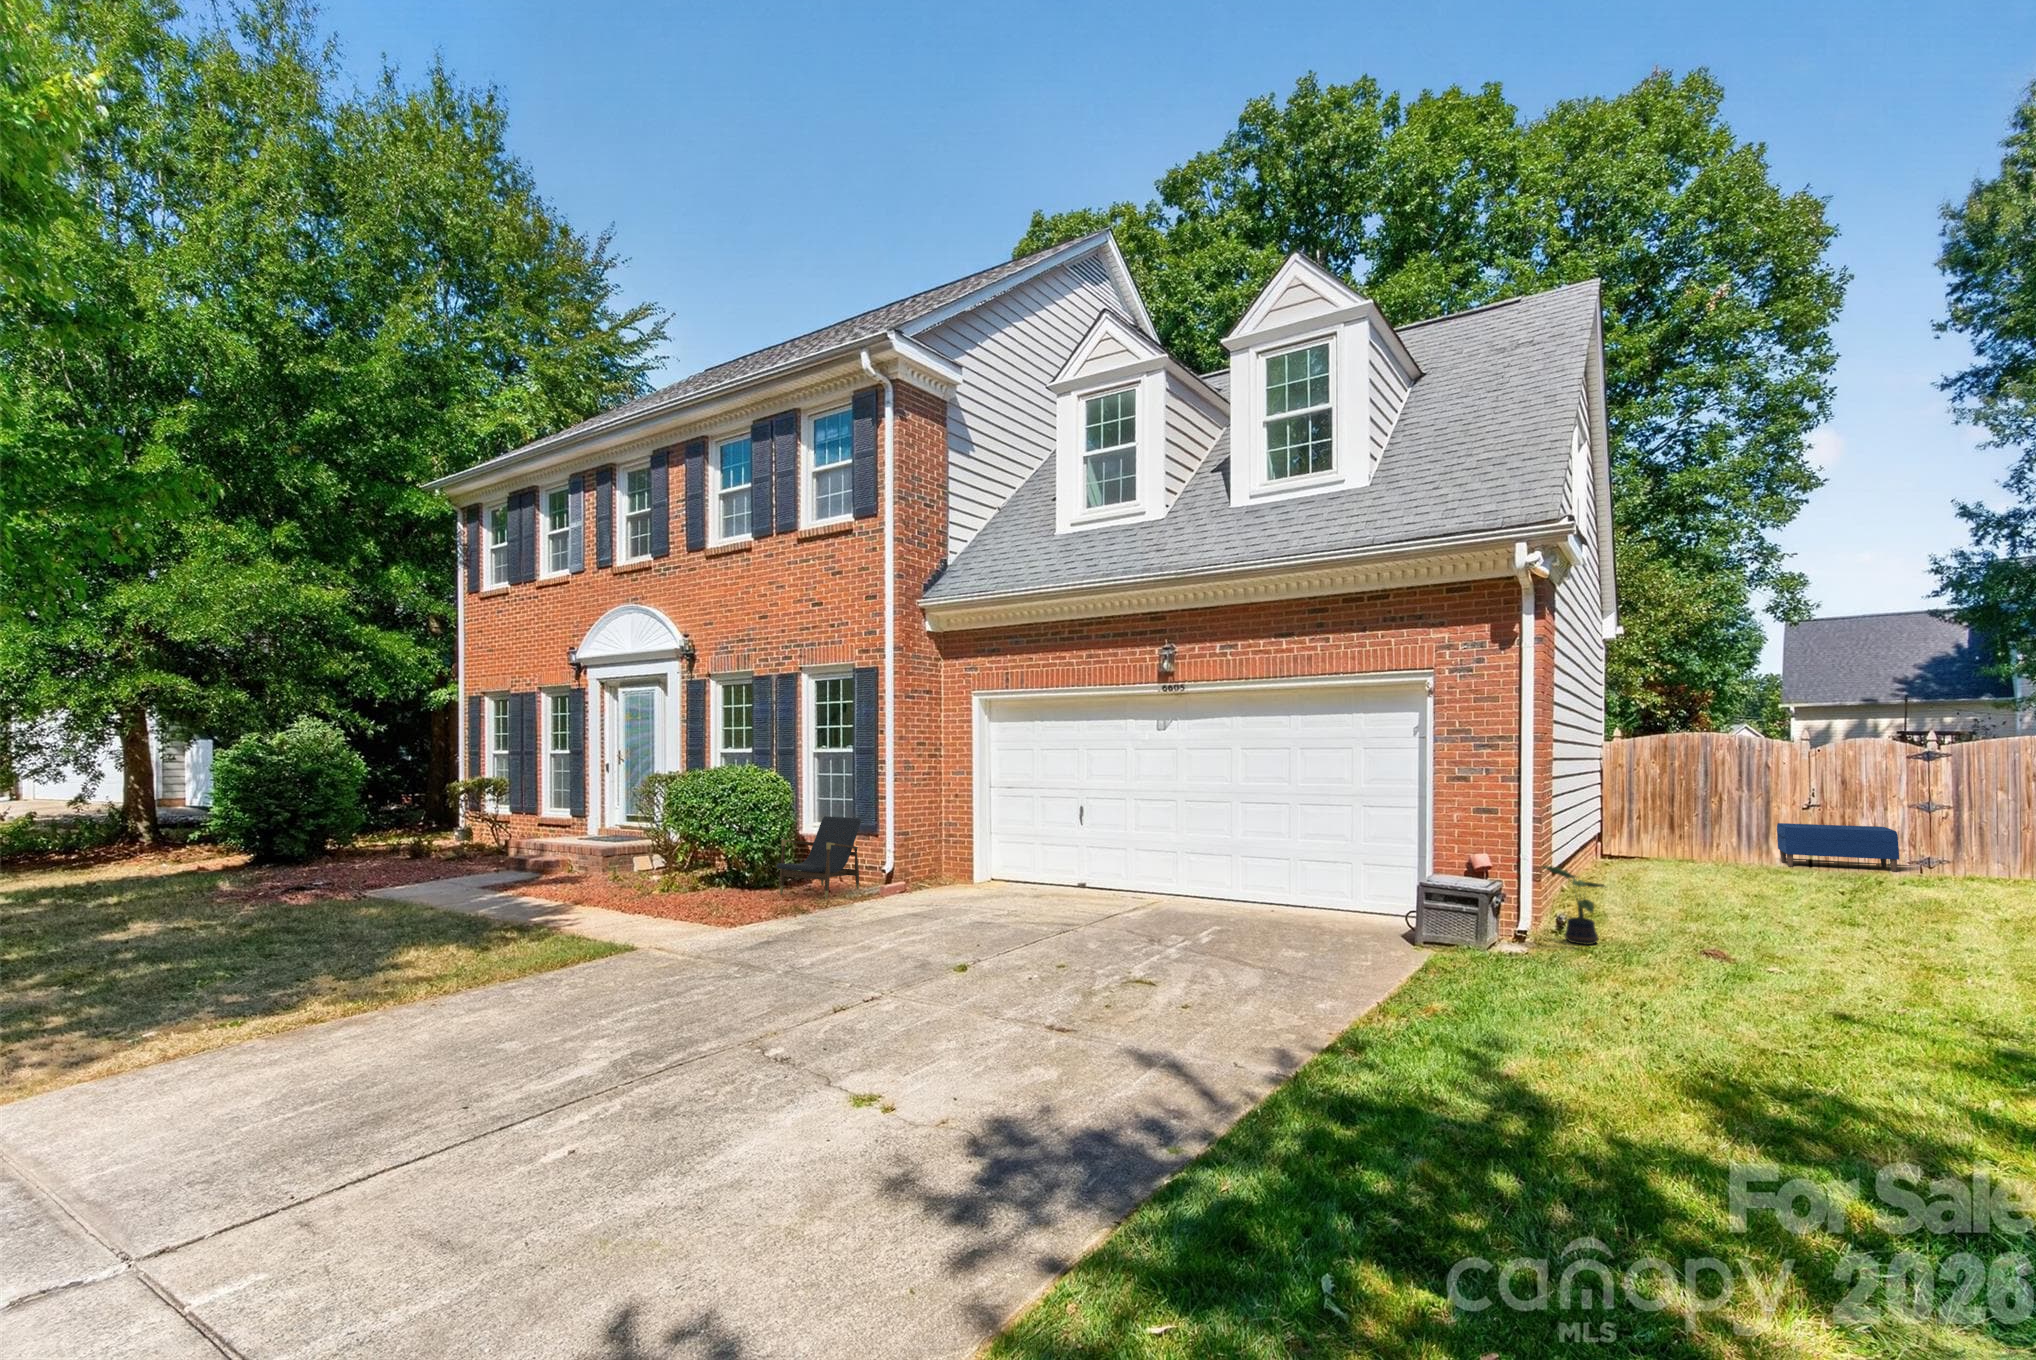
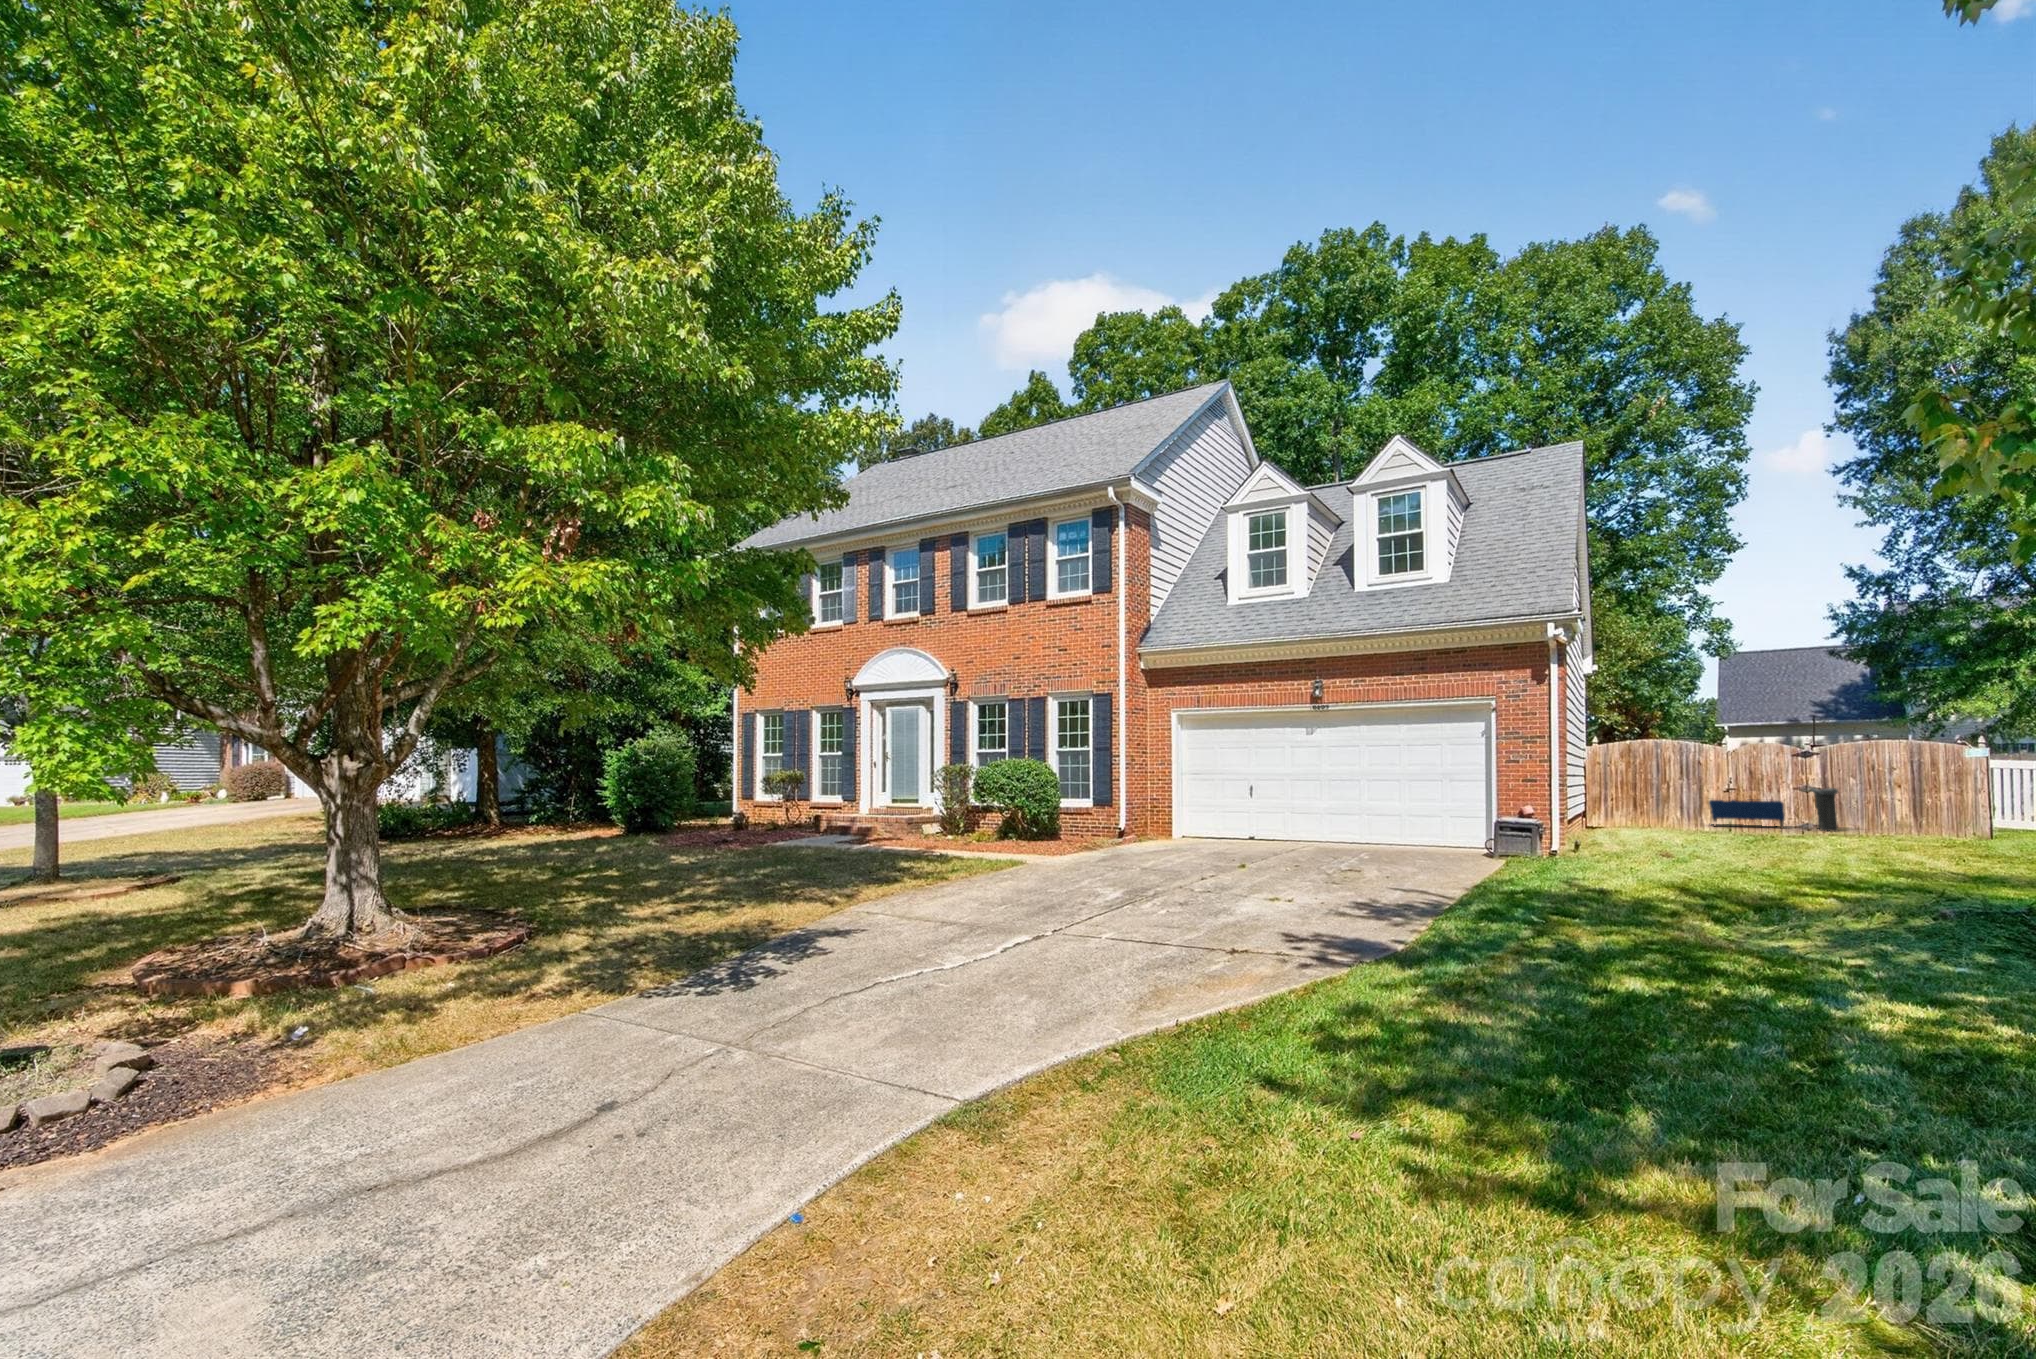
trash can: none [1939,809,1986,880] -> present [1811,788,1839,832]
lounge chair: present [776,816,861,899] -> none [1053,793,1102,845]
potted plant: present [1543,866,1606,945] -> none [1565,813,1606,858]

